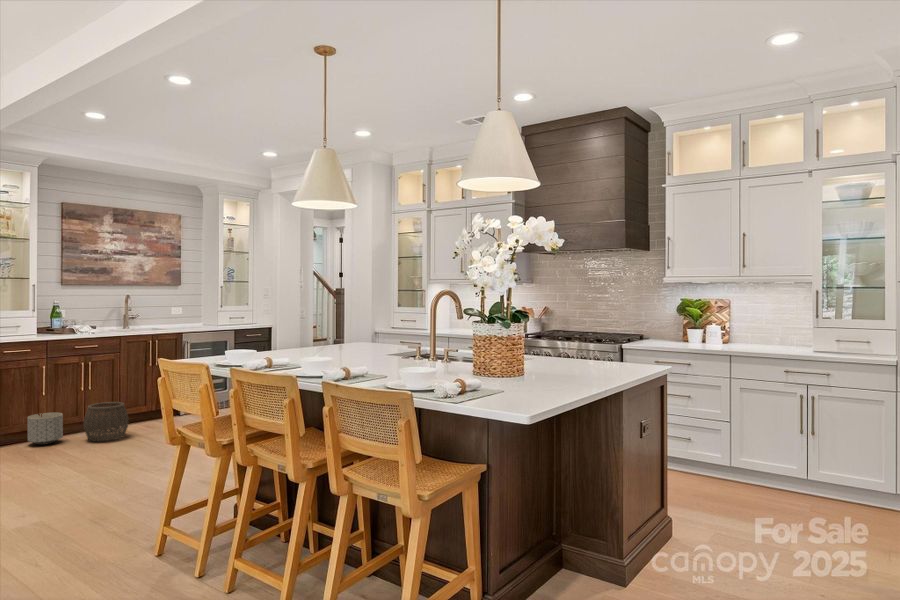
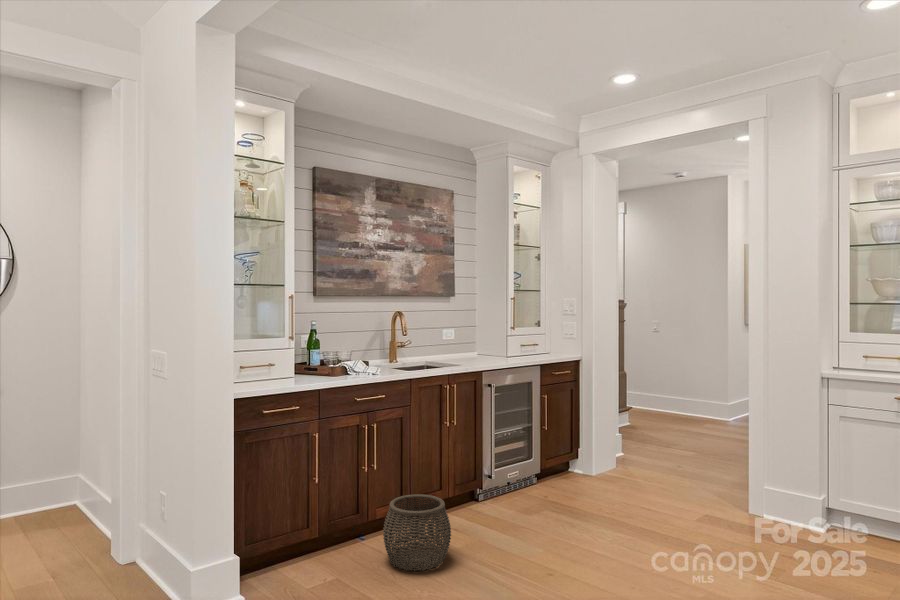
planter: present [27,413,63,445] -> none [300,513,351,574]

